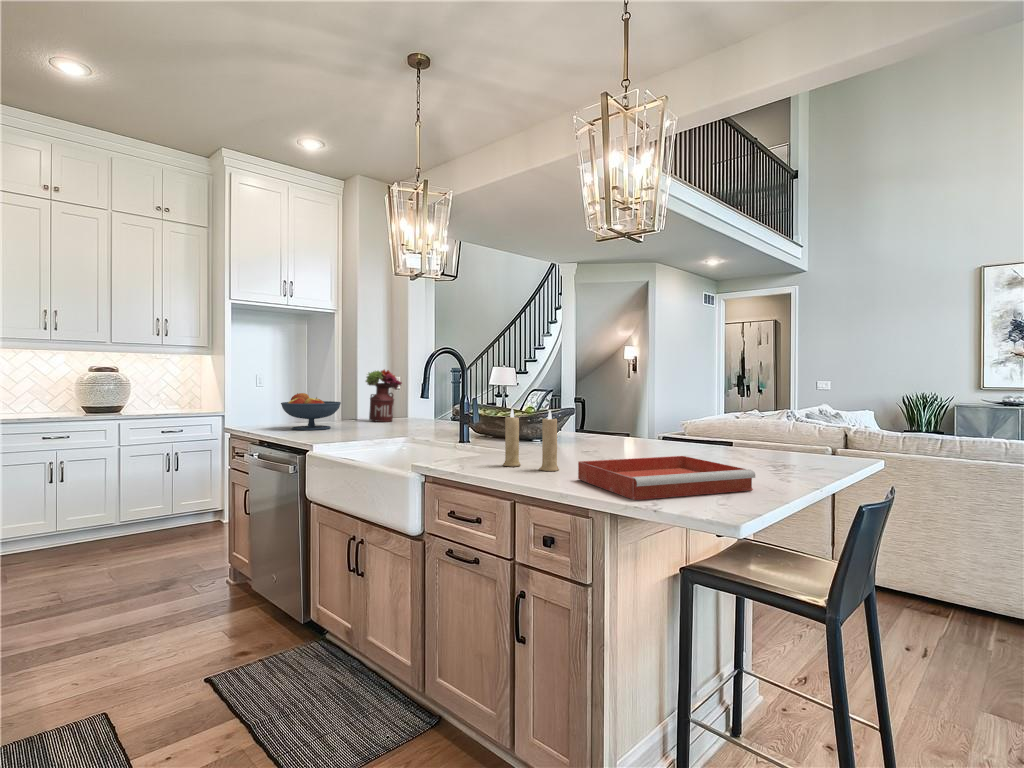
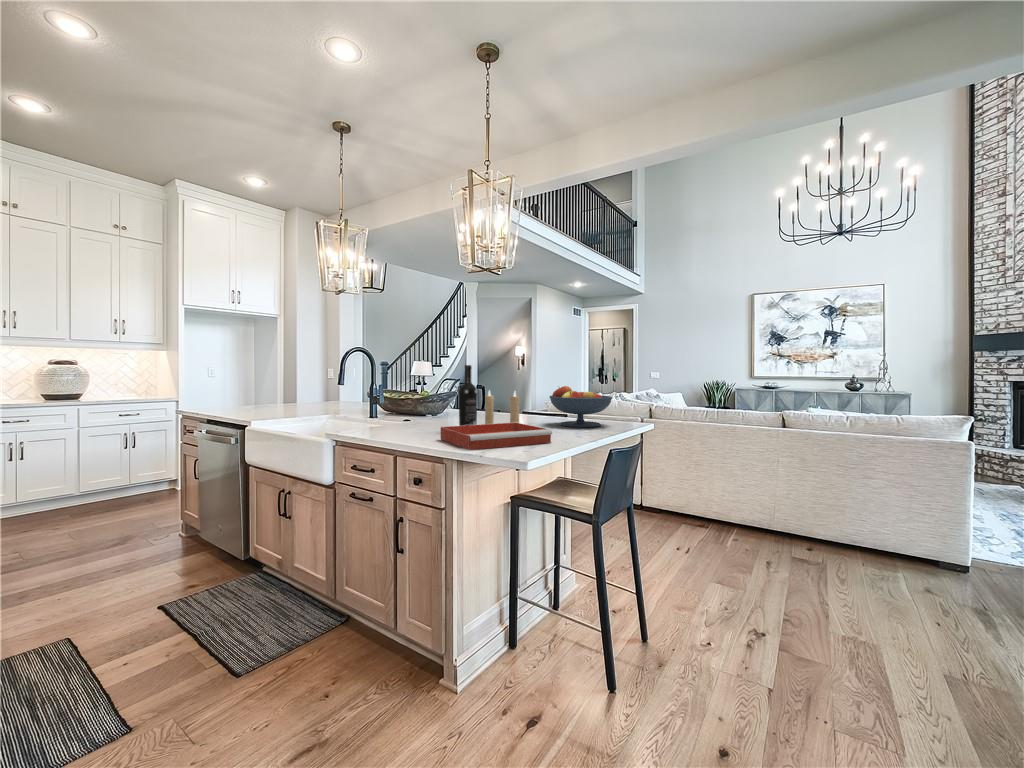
flower arrangement: present [366,370,402,422] -> none [299,363,330,405]
wine bottle: none [595,371,622,468] -> present [459,365,478,426]
fruit bowl: present [281,393,341,430] -> present [550,386,612,427]
candle: present [503,409,559,471] -> present [485,391,519,424]

